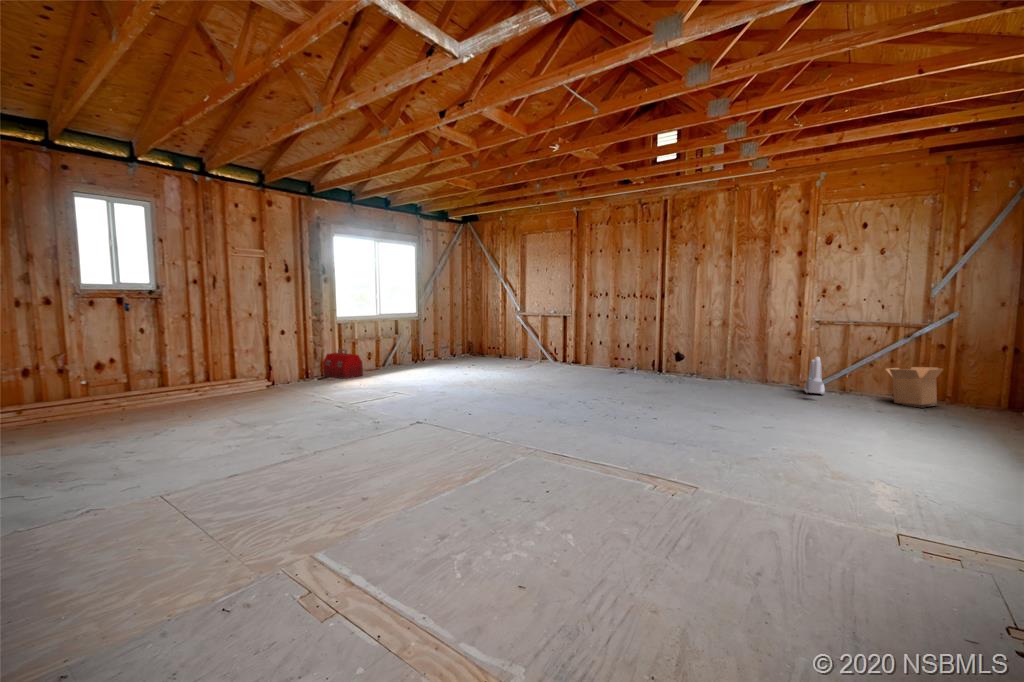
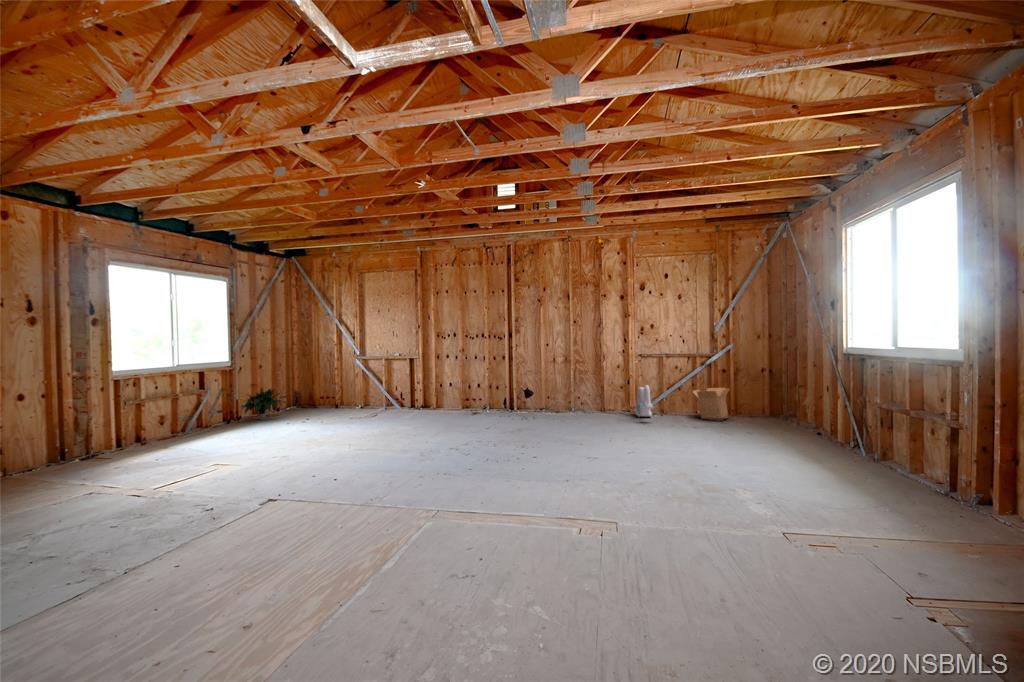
potted plant: none [423,336,458,363] -> present [245,388,283,420]
toolbox: present [323,349,363,379] -> none [76,417,148,459]

